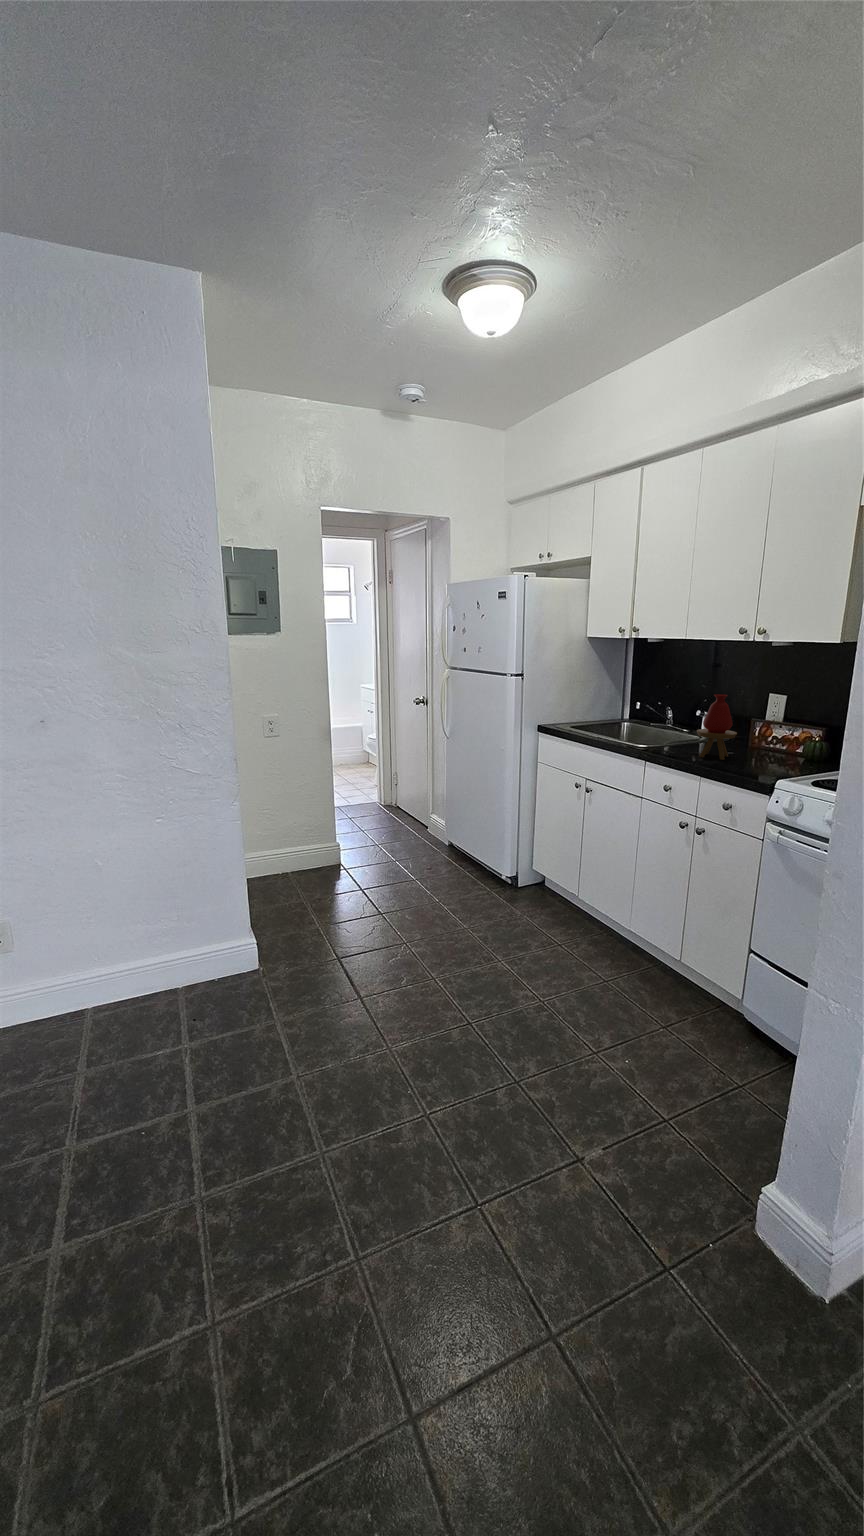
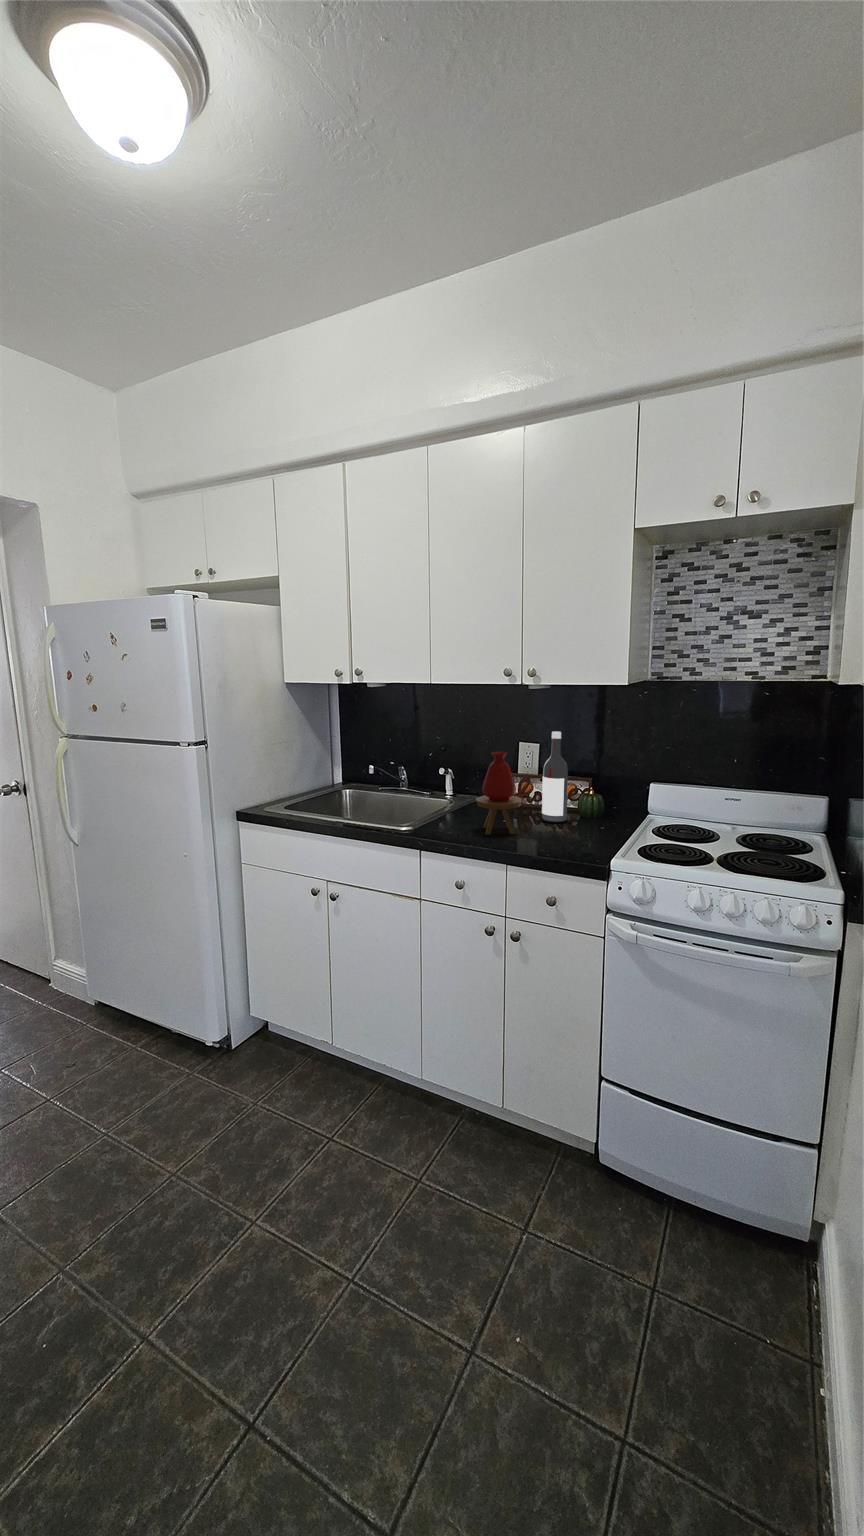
wine bottle: none [763,682,792,759] -> present [542,731,568,822]

